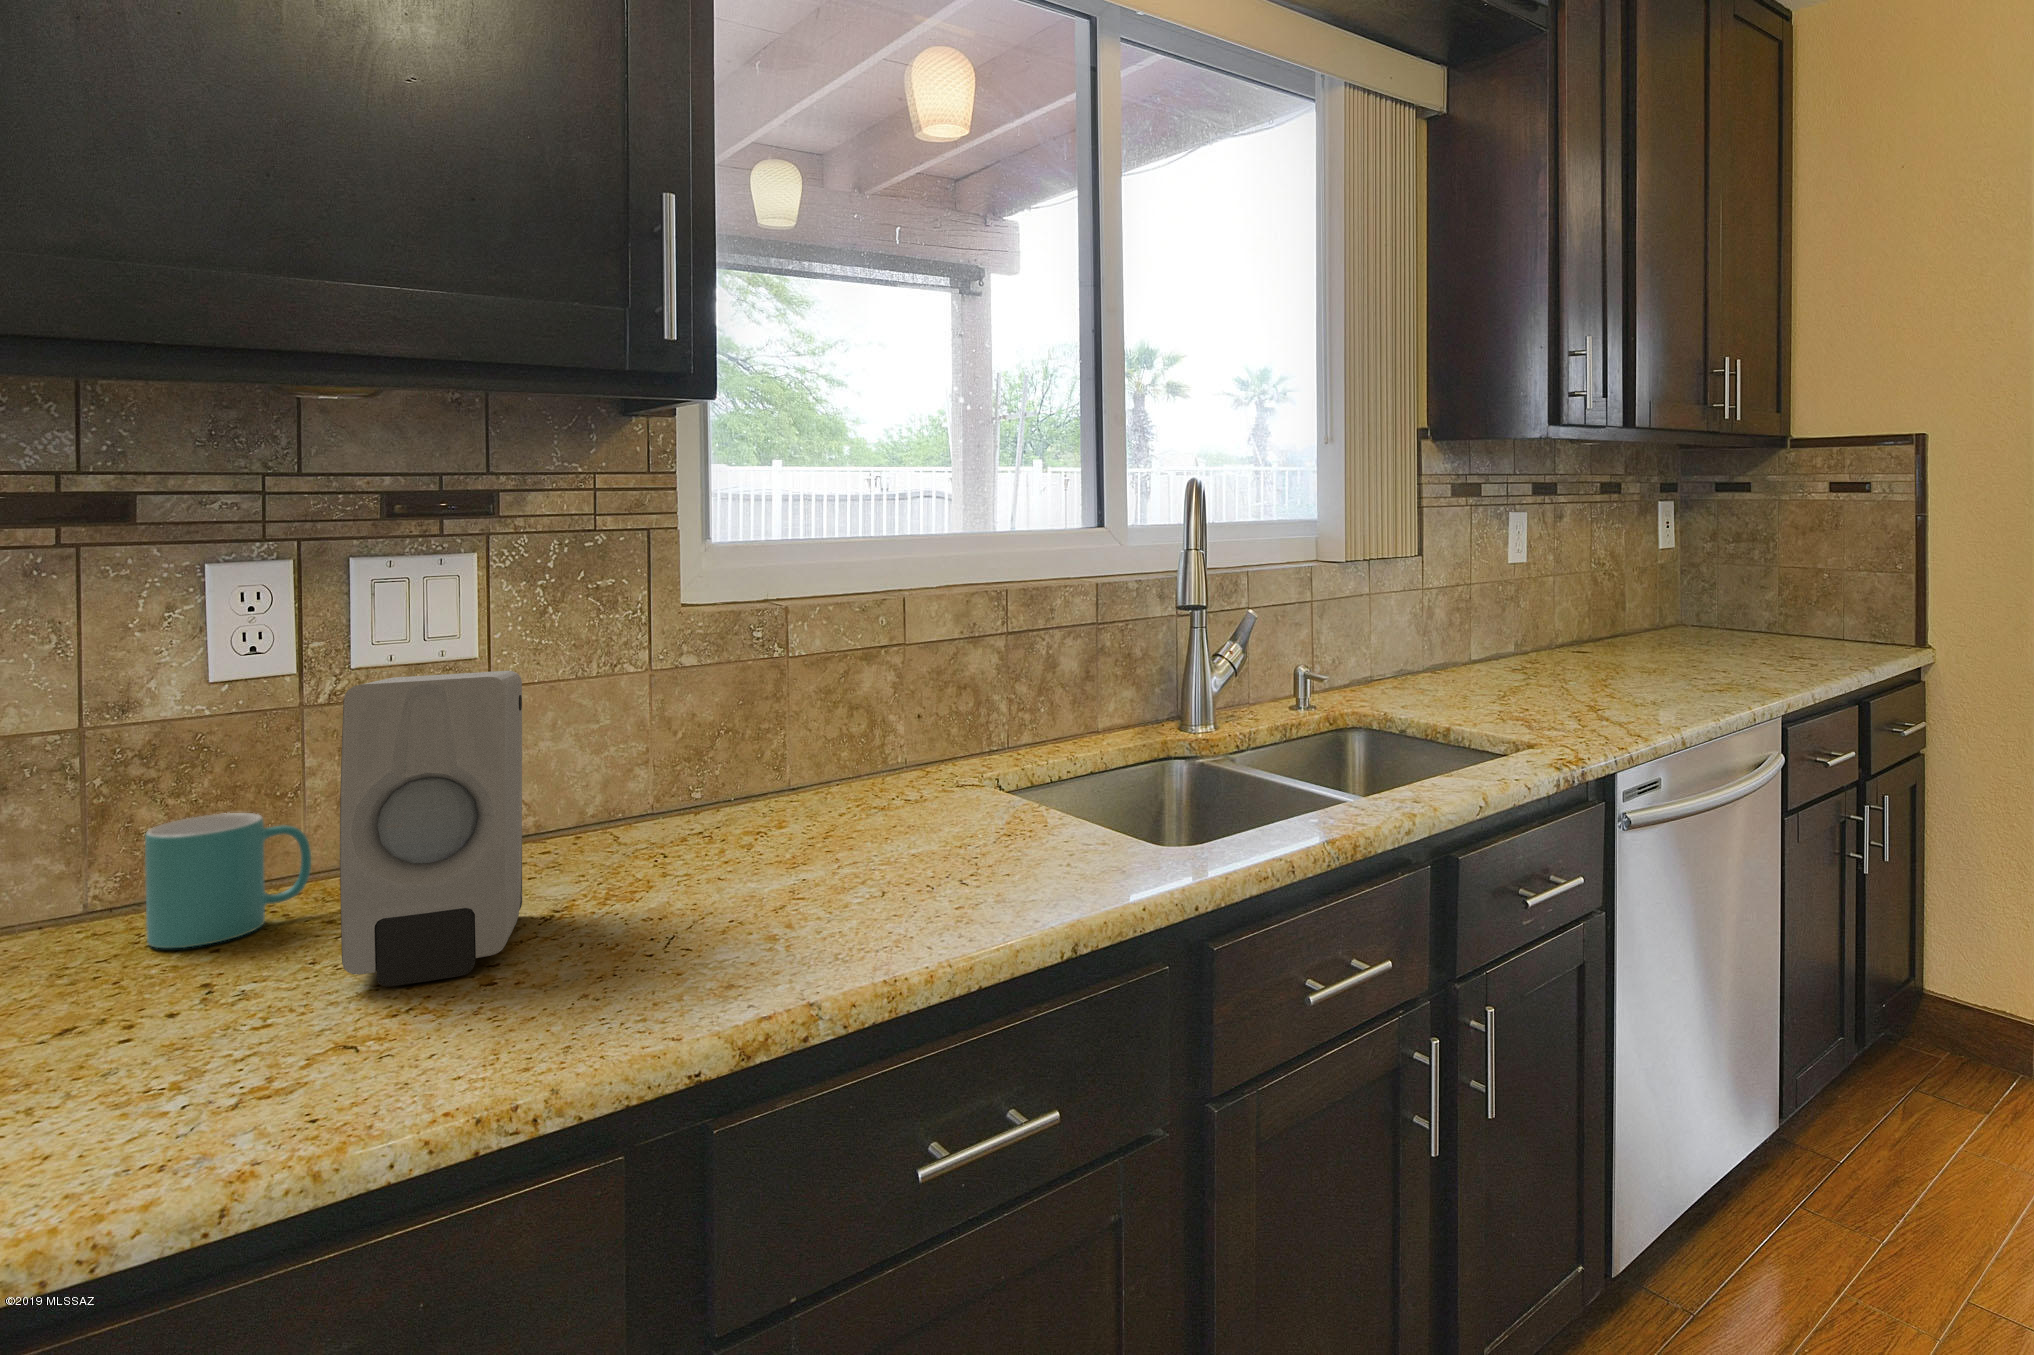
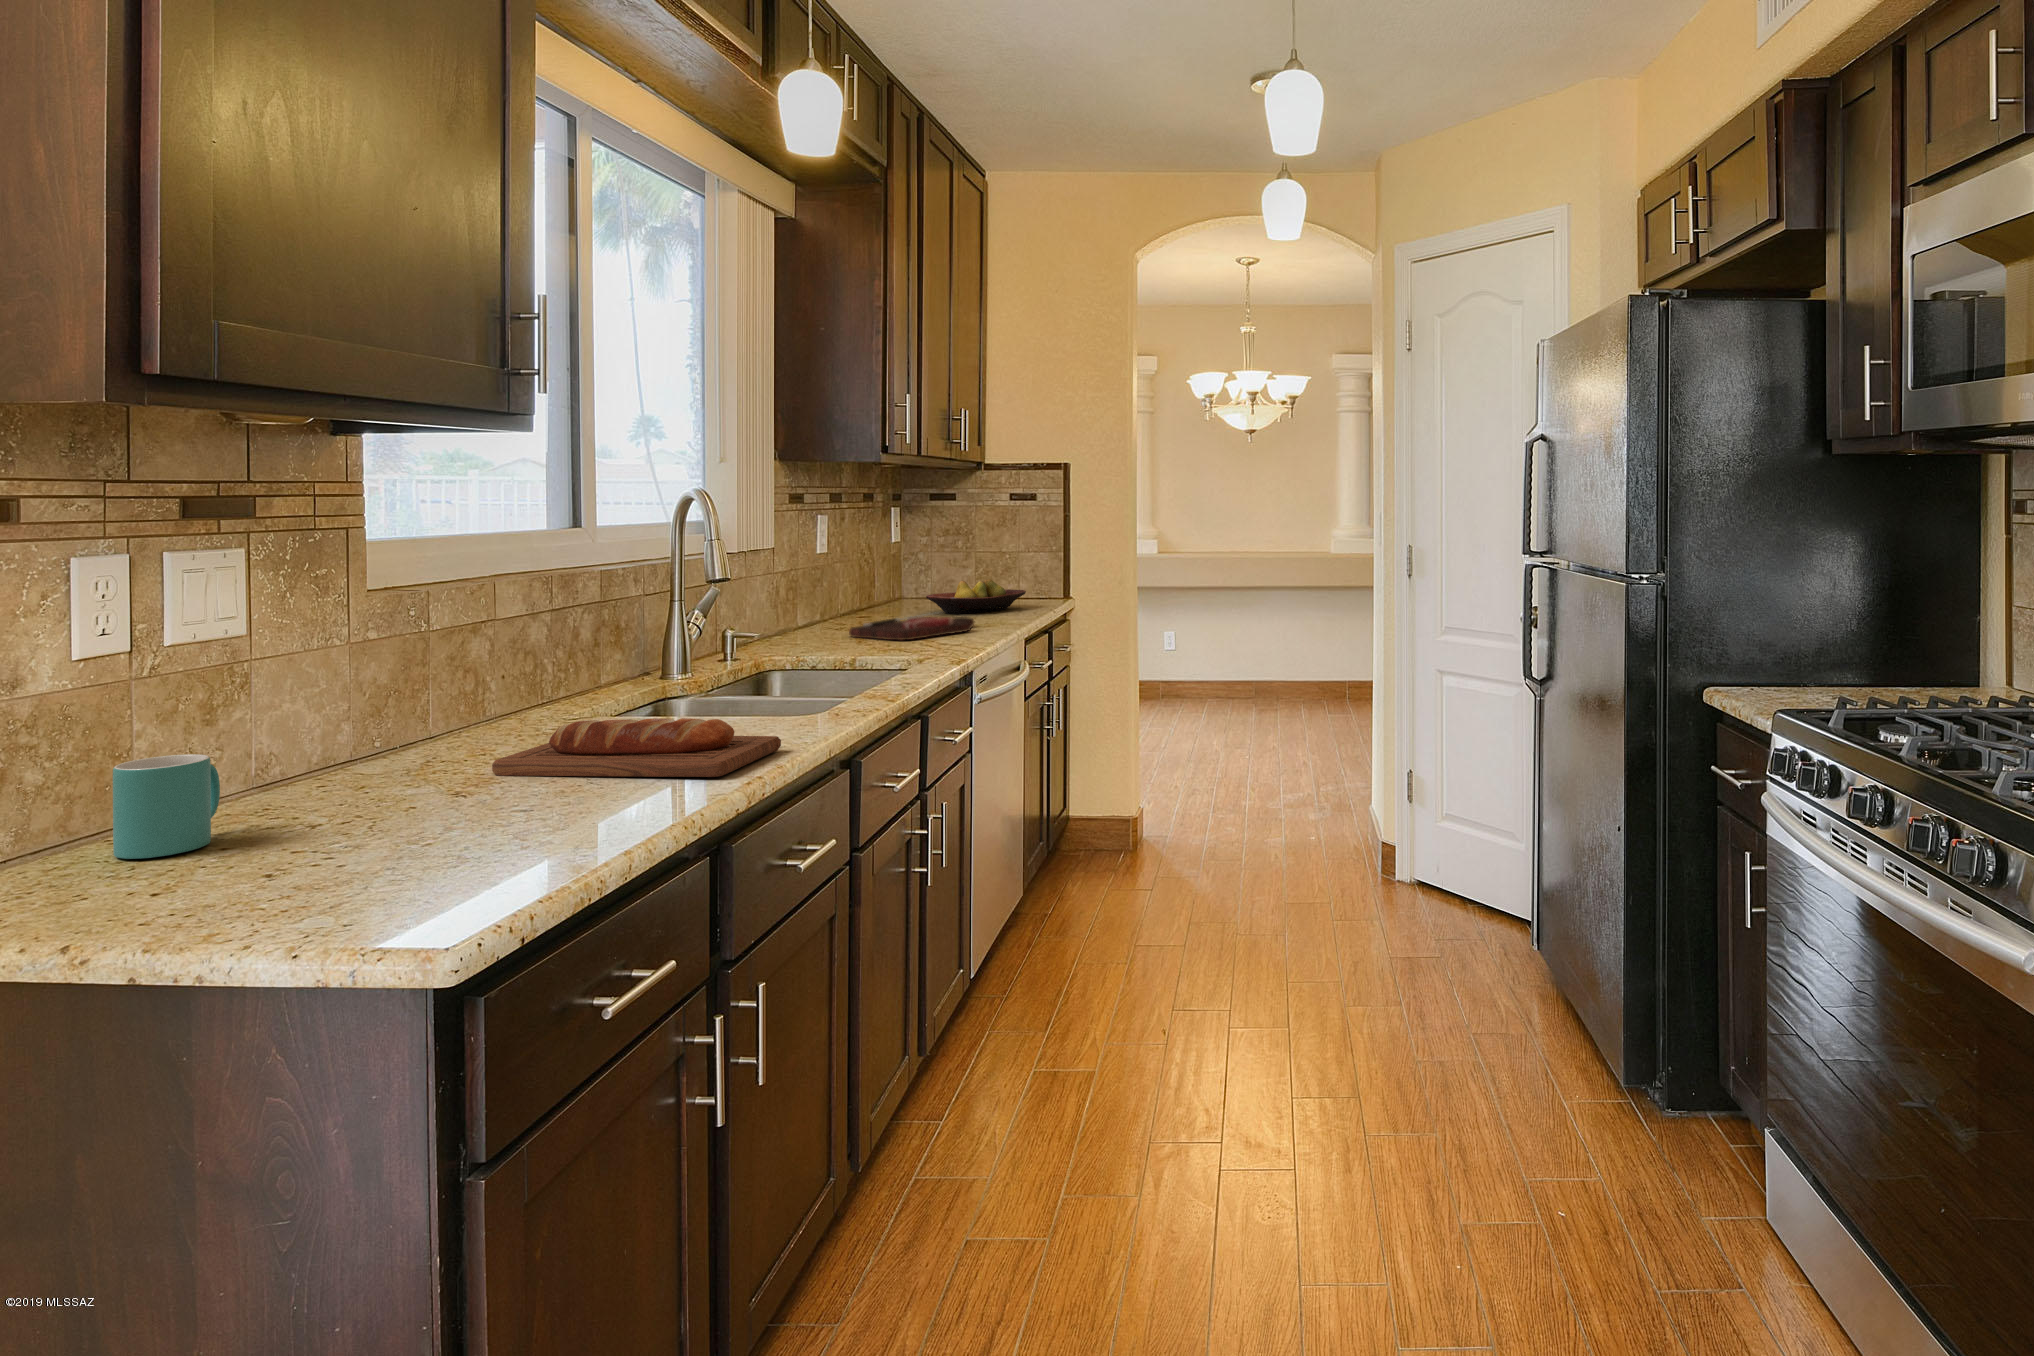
fruit bowl: none [1678,605,1837,654] -> present [926,579,1026,614]
cutting board: none [1516,654,1712,695] -> present [849,614,974,640]
soap dispenser: present [340,671,522,986] -> none [325,621,510,829]
bread loaf: none [688,812,1021,958] -> present [492,718,781,777]

